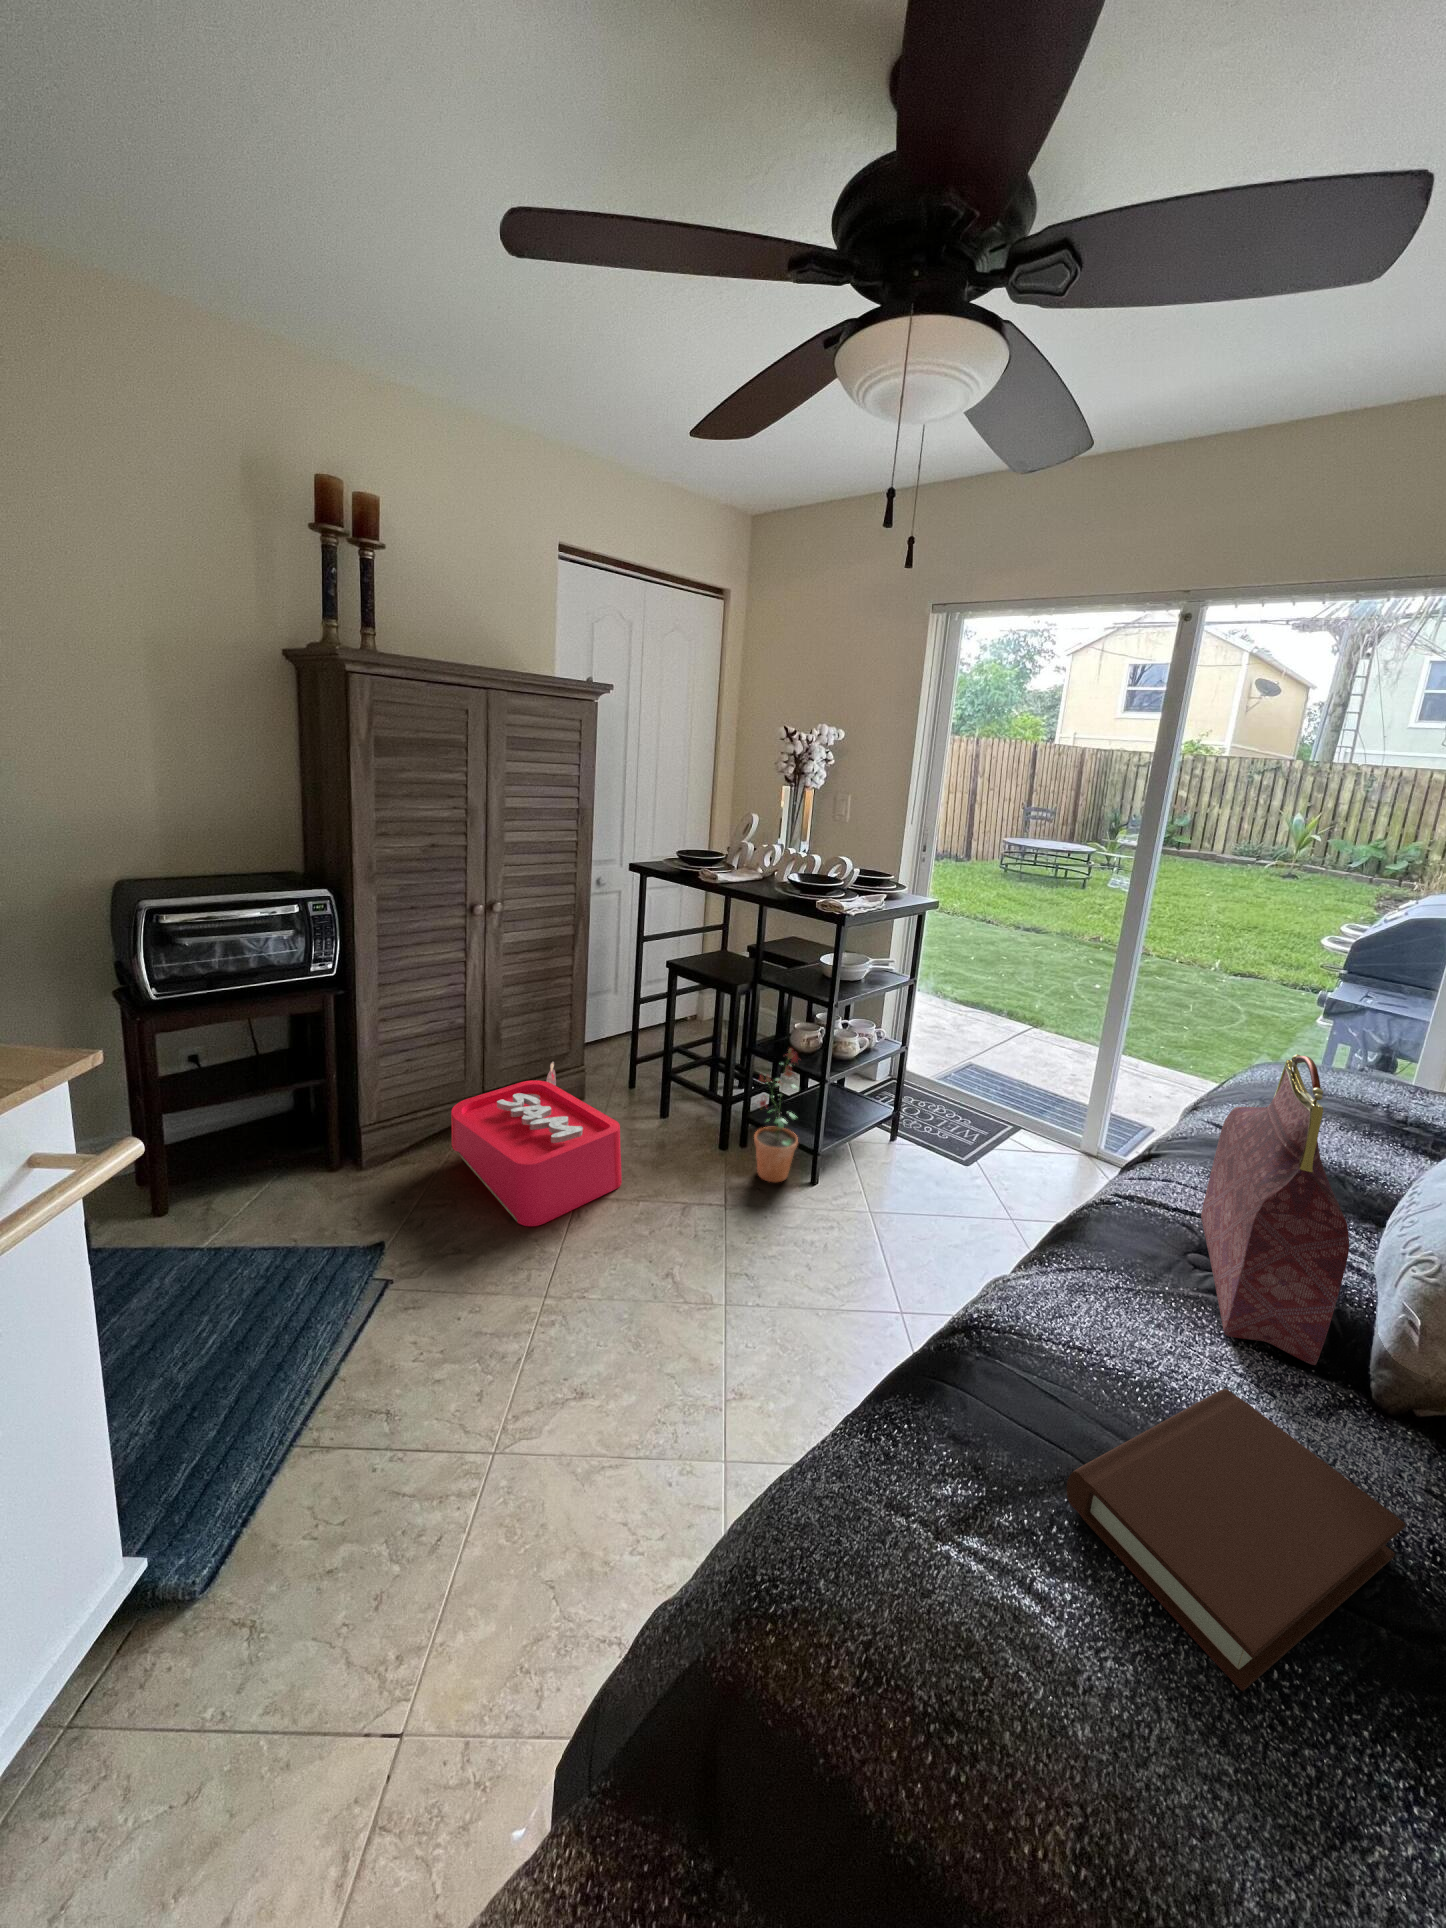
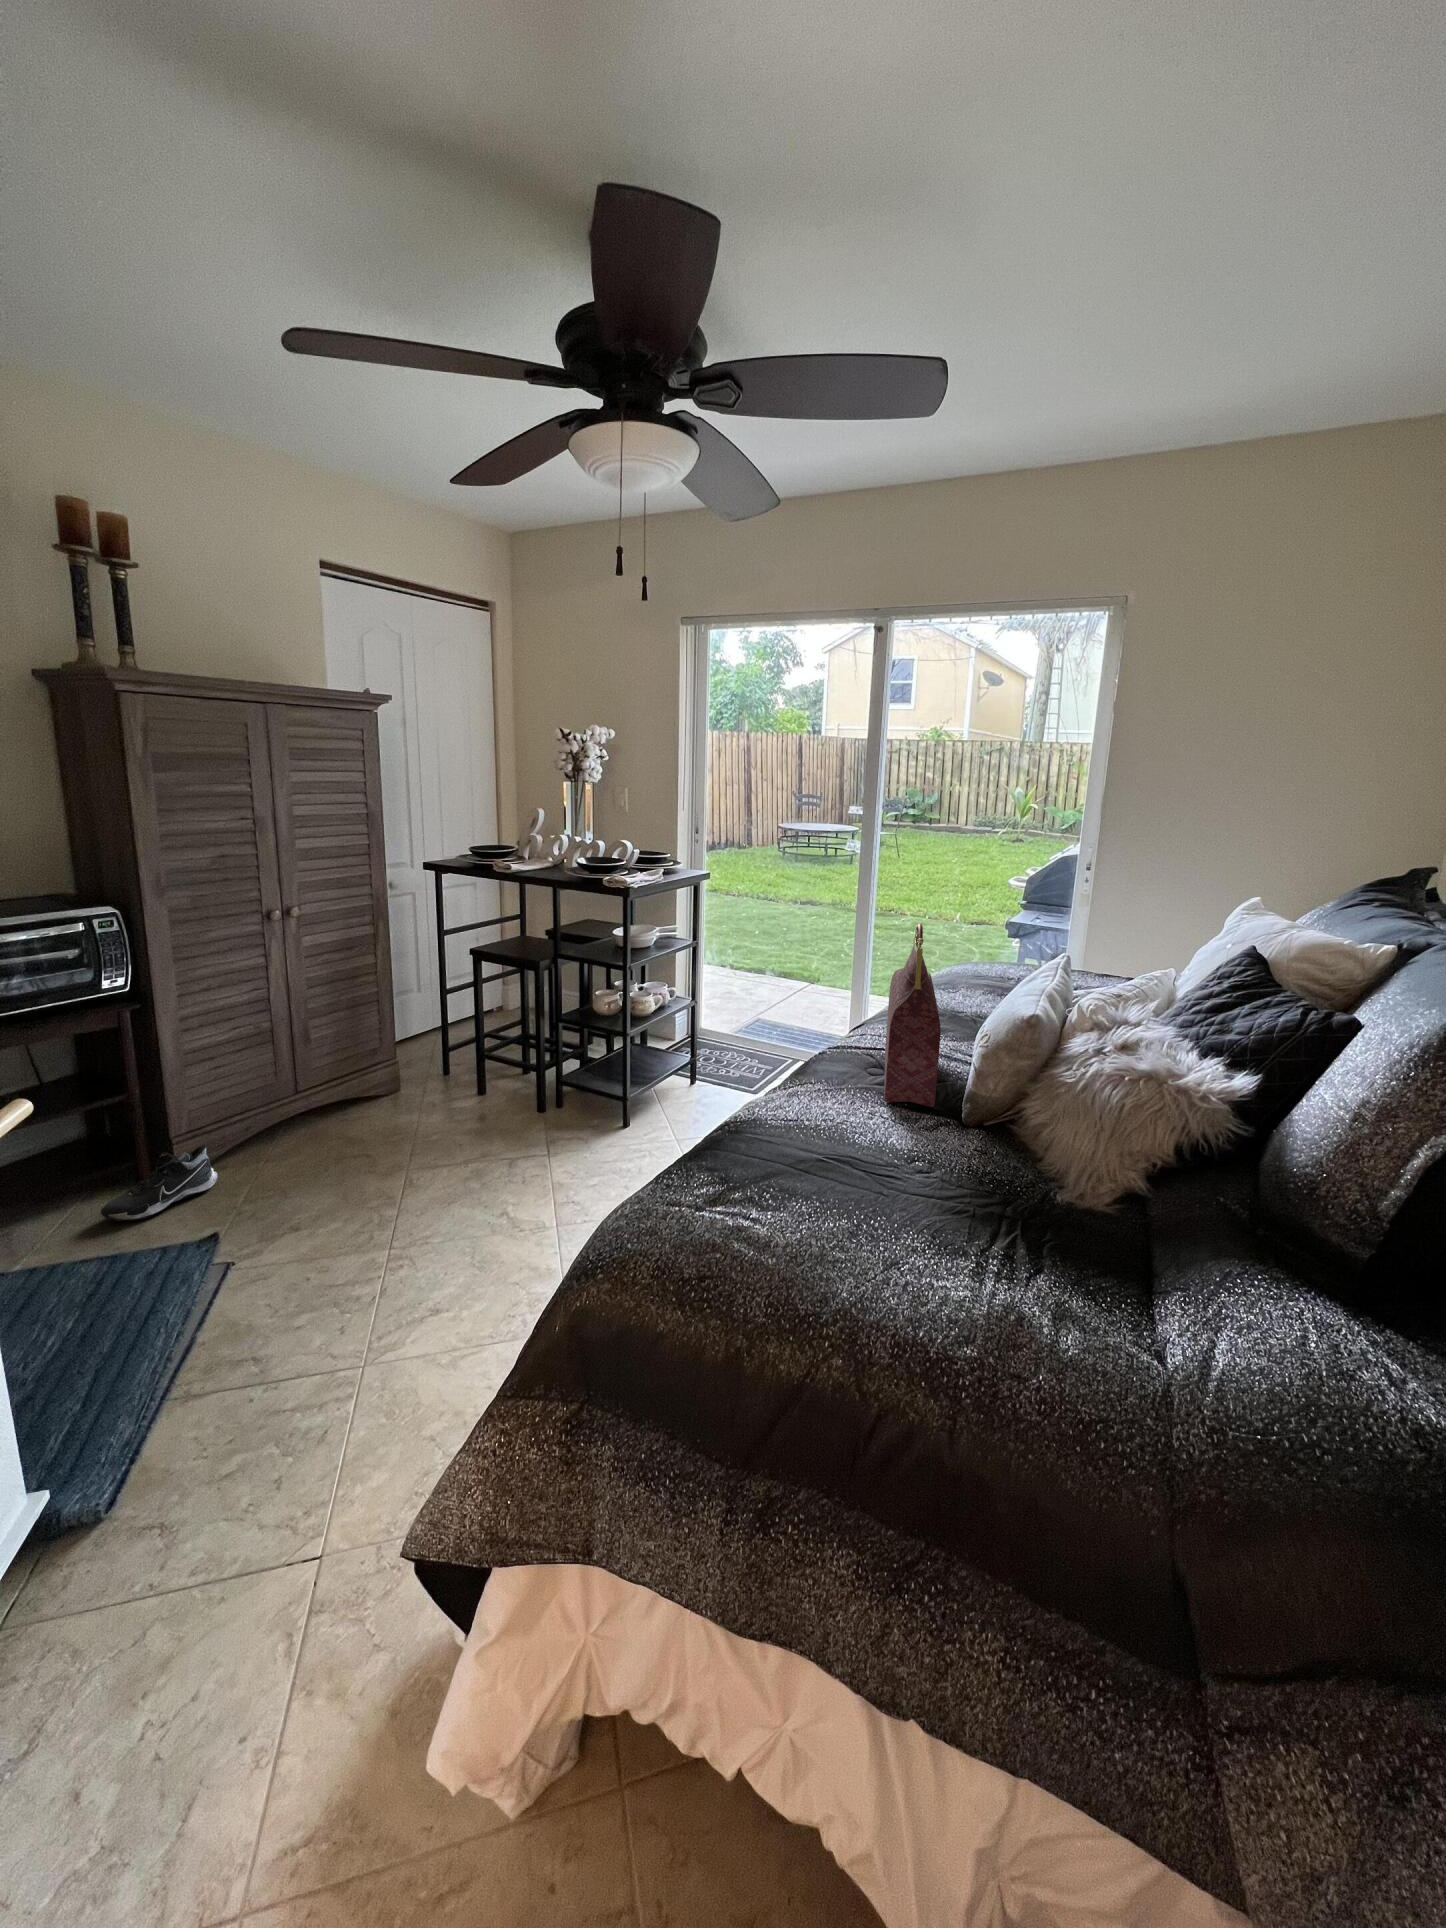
potted plant: present [754,1049,798,1182] -> none [568,1011,611,1132]
storage bin: present [451,1062,622,1226] -> none [267,1058,450,1201]
shoe: none [294,1135,402,1206] -> present [101,1144,217,1221]
book: present [1067,1389,1405,1691] -> none [777,1117,952,1227]

